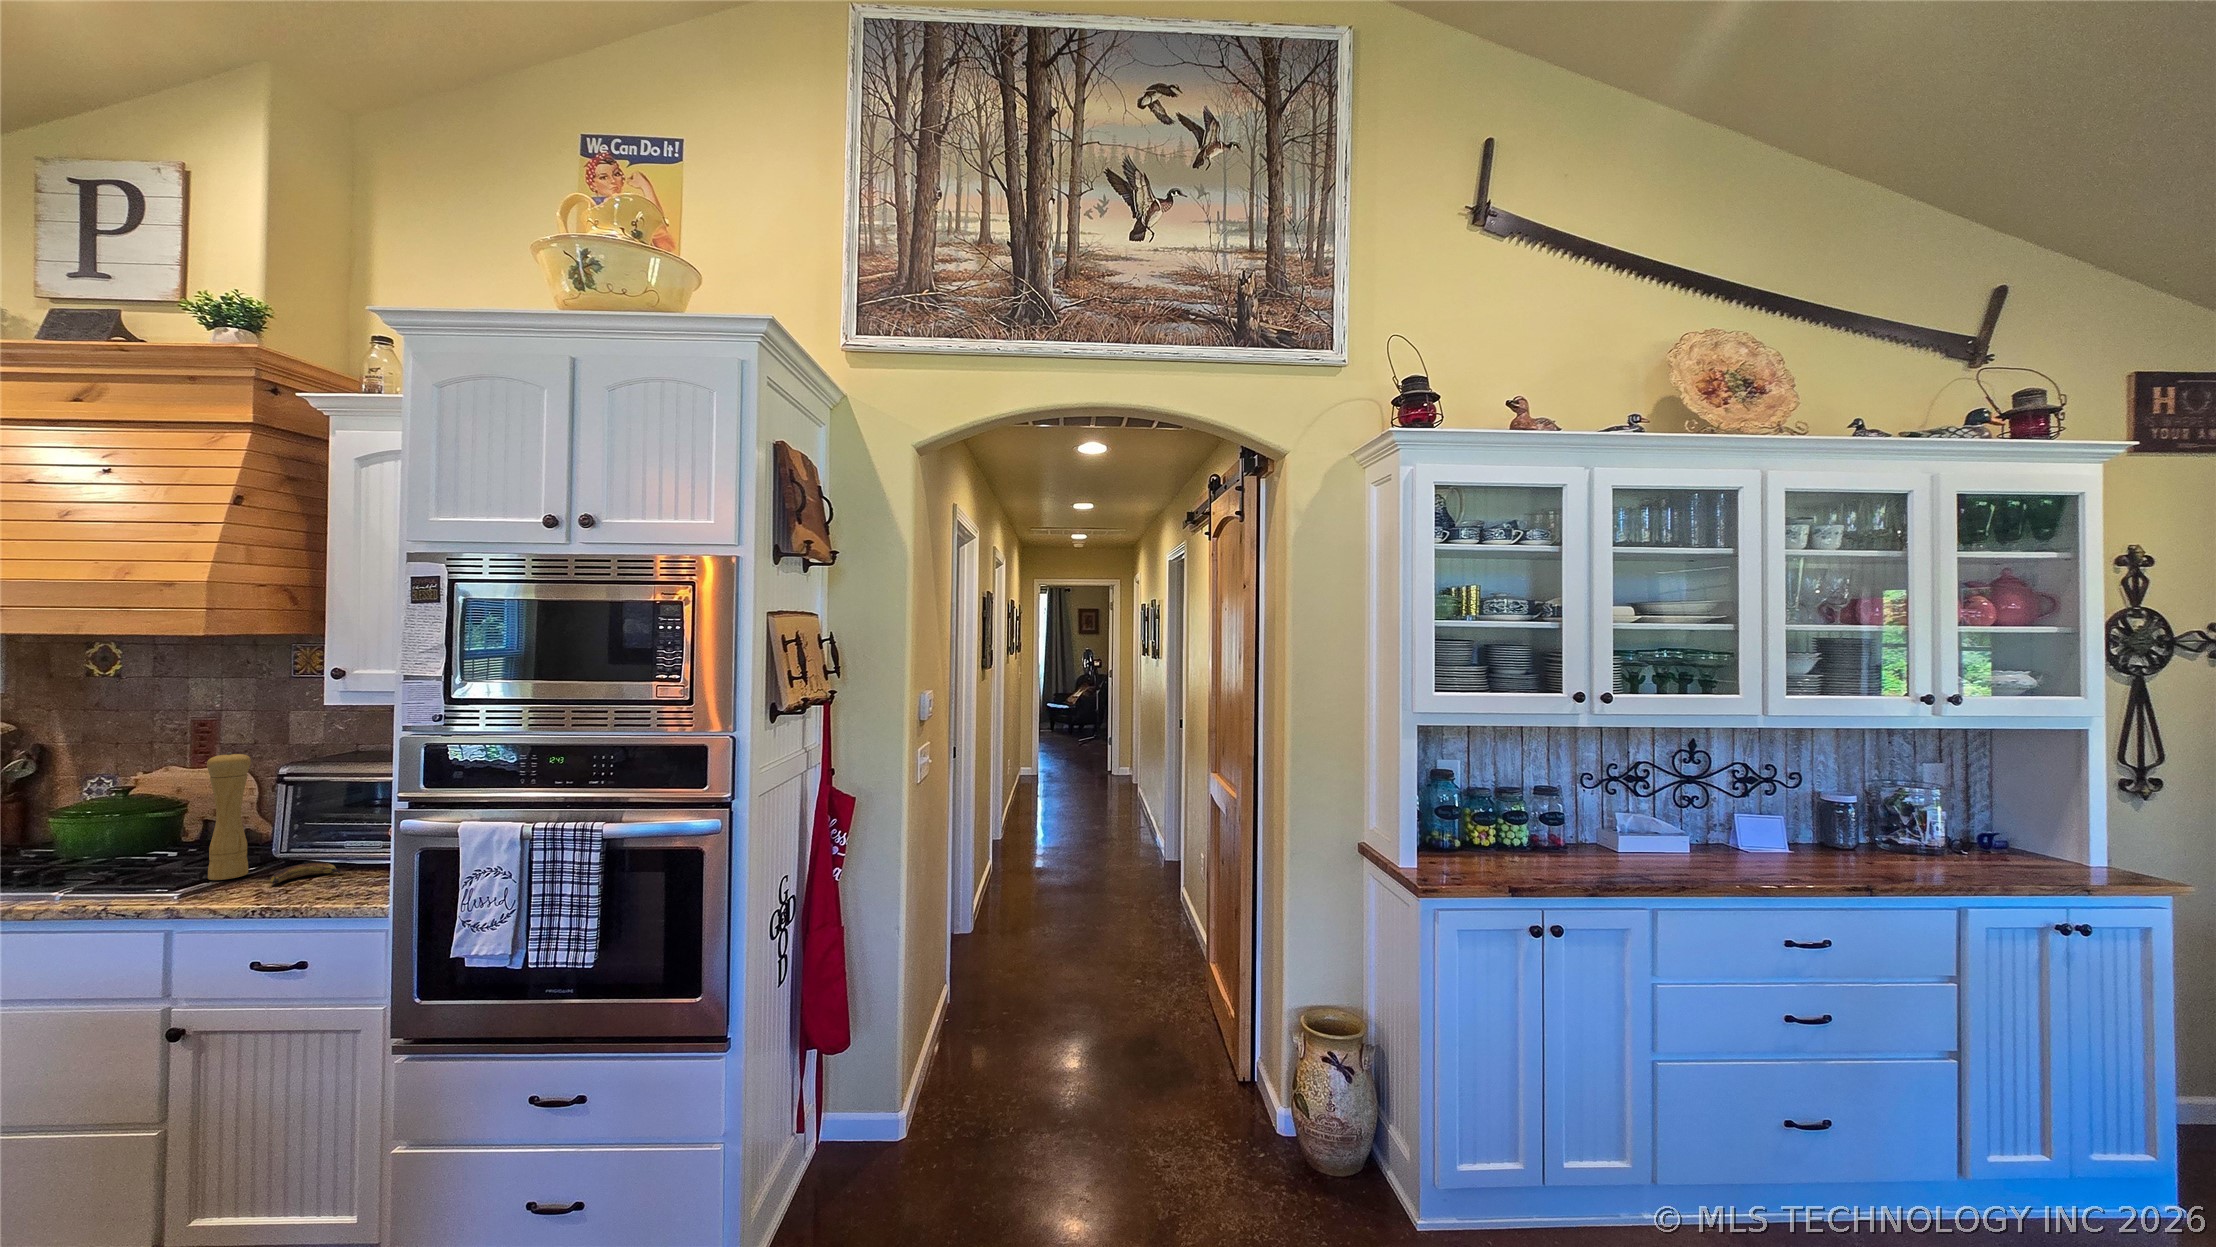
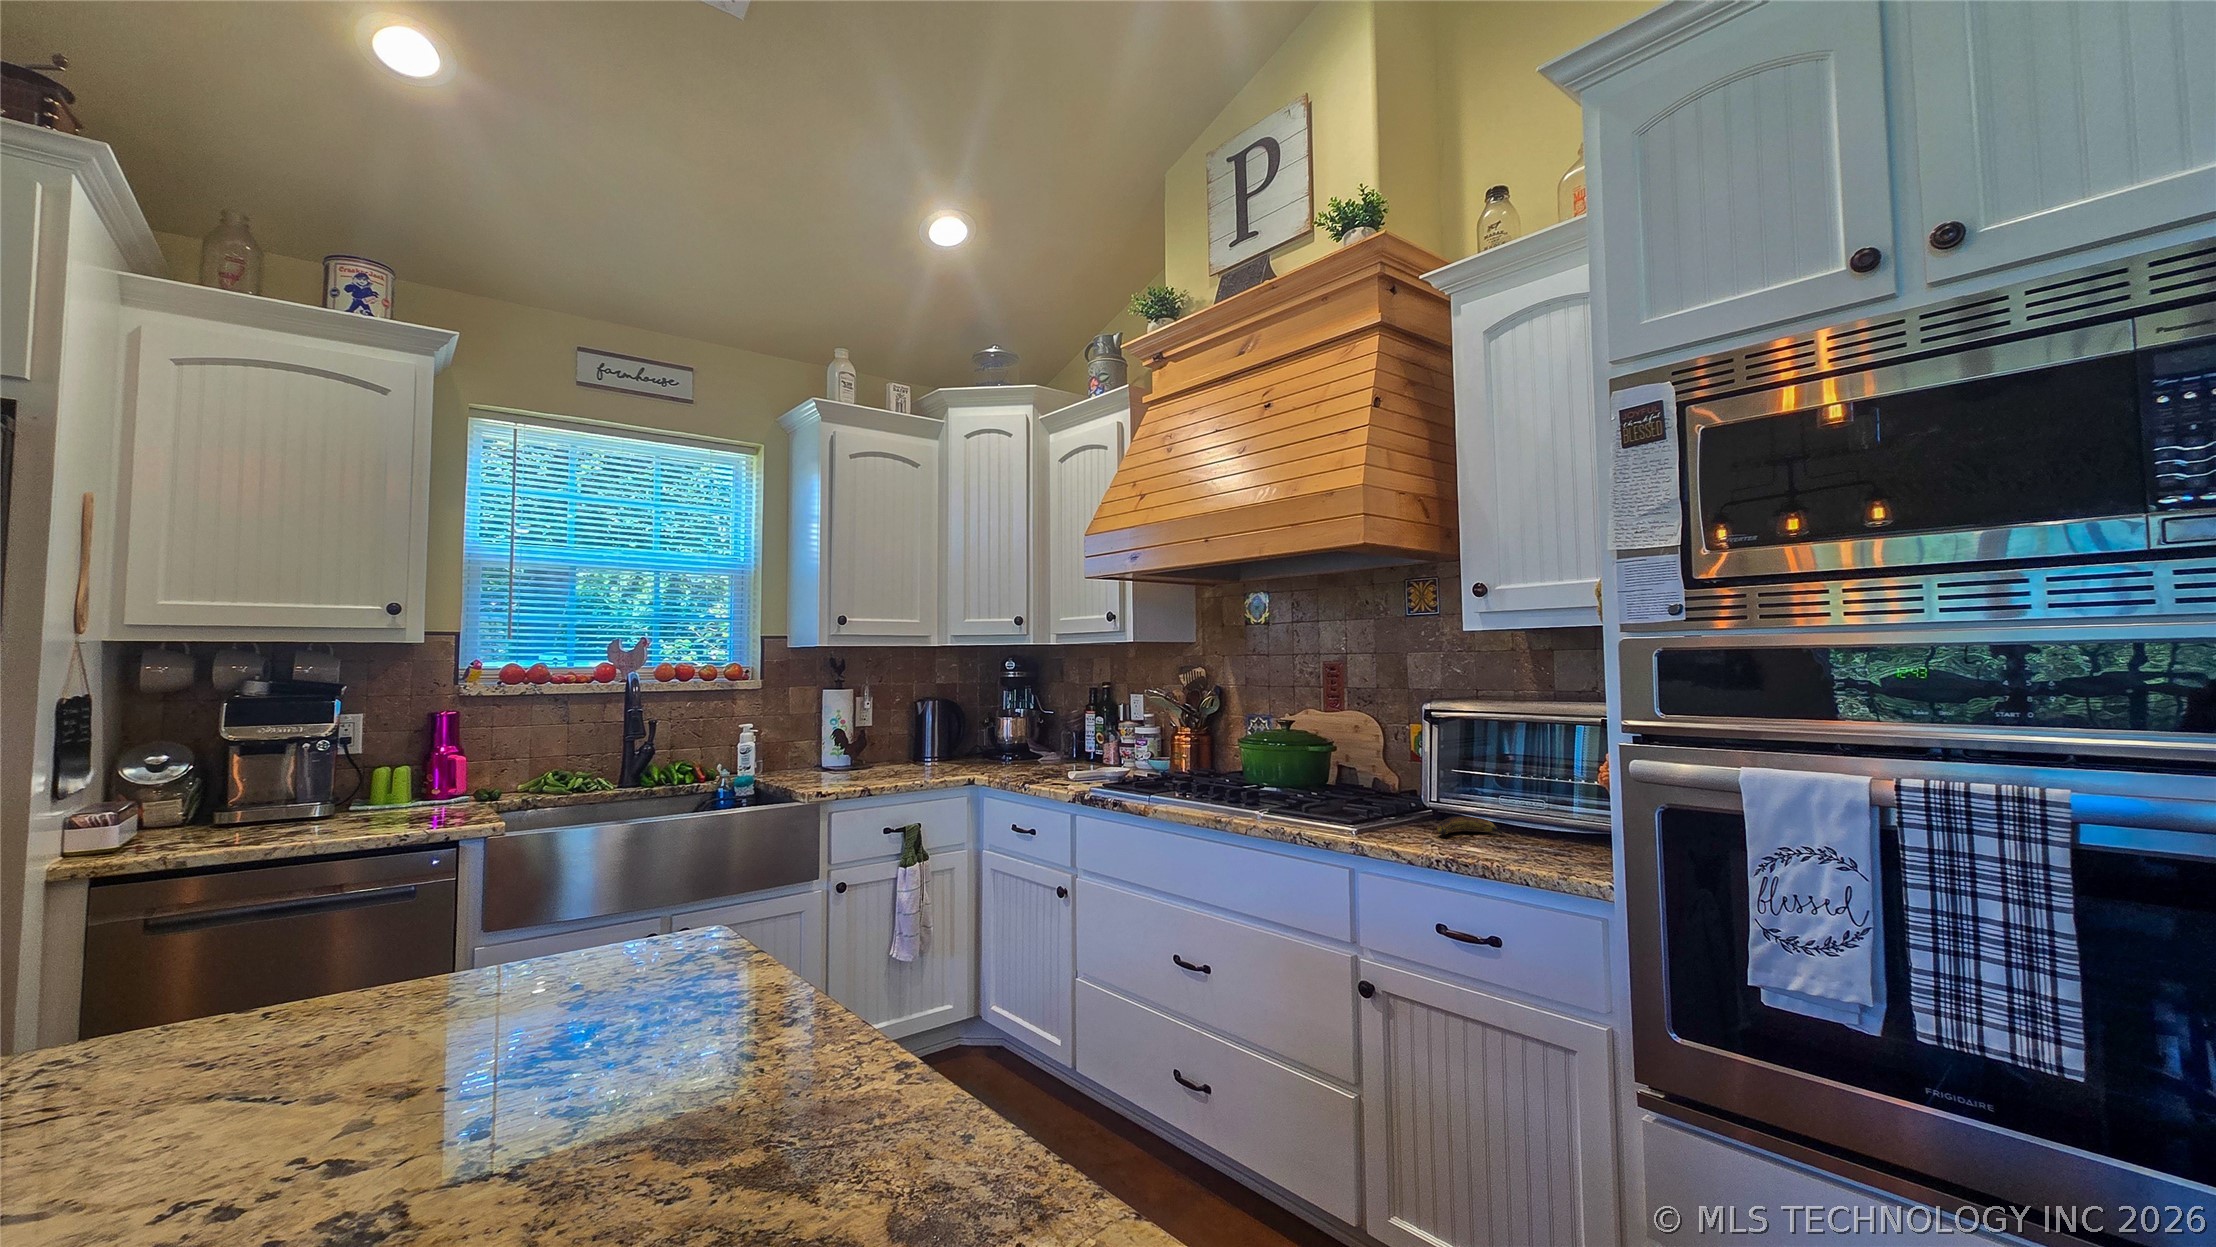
pepper mill: present [207,752,251,880] -> none [1367,681,1407,823]

